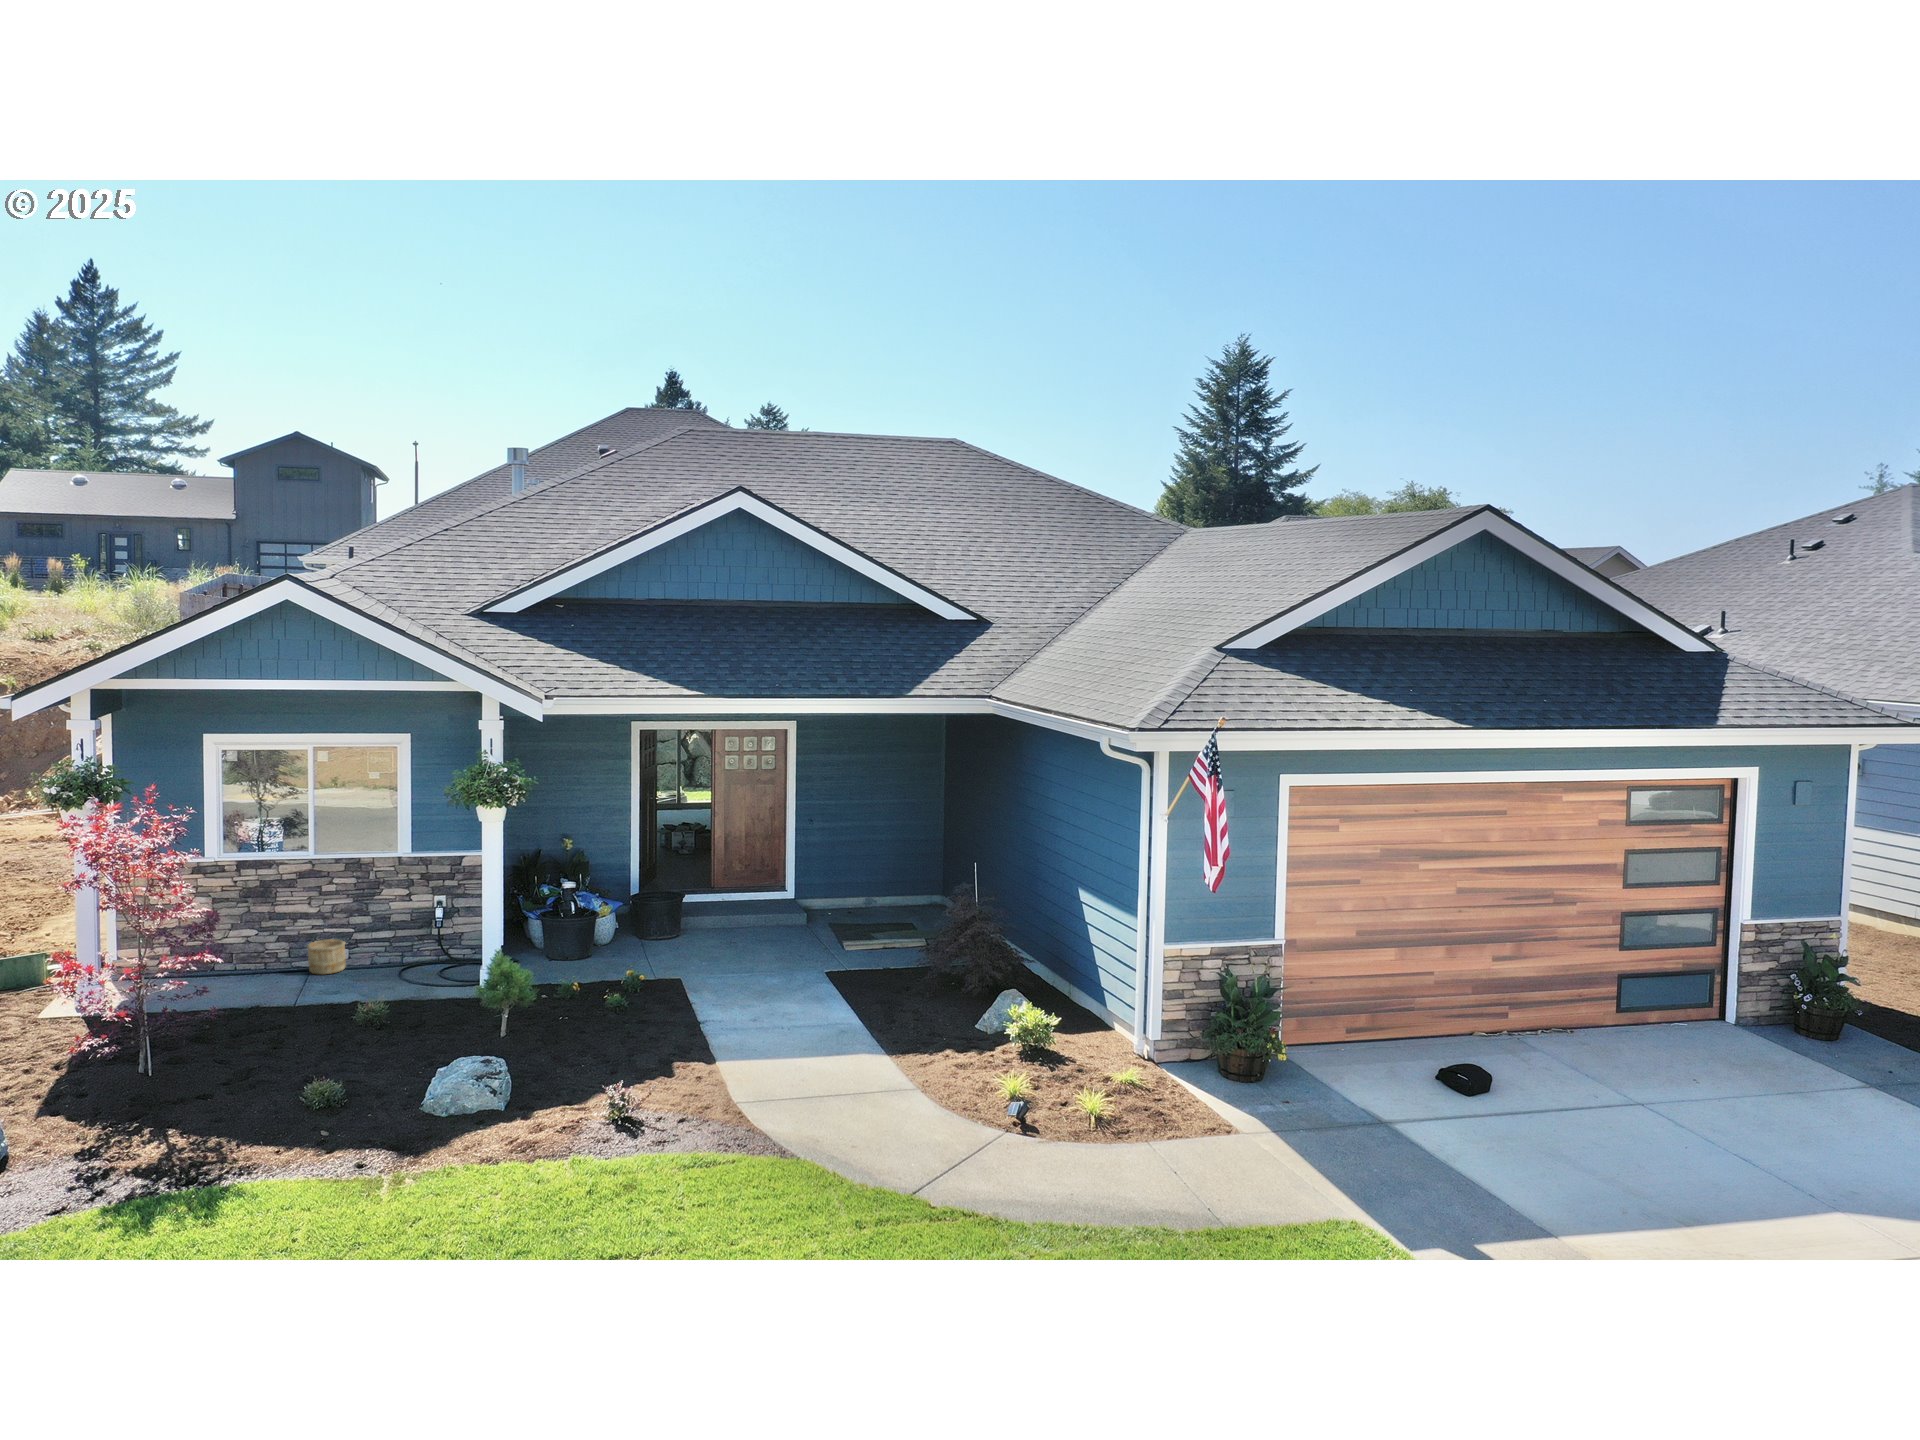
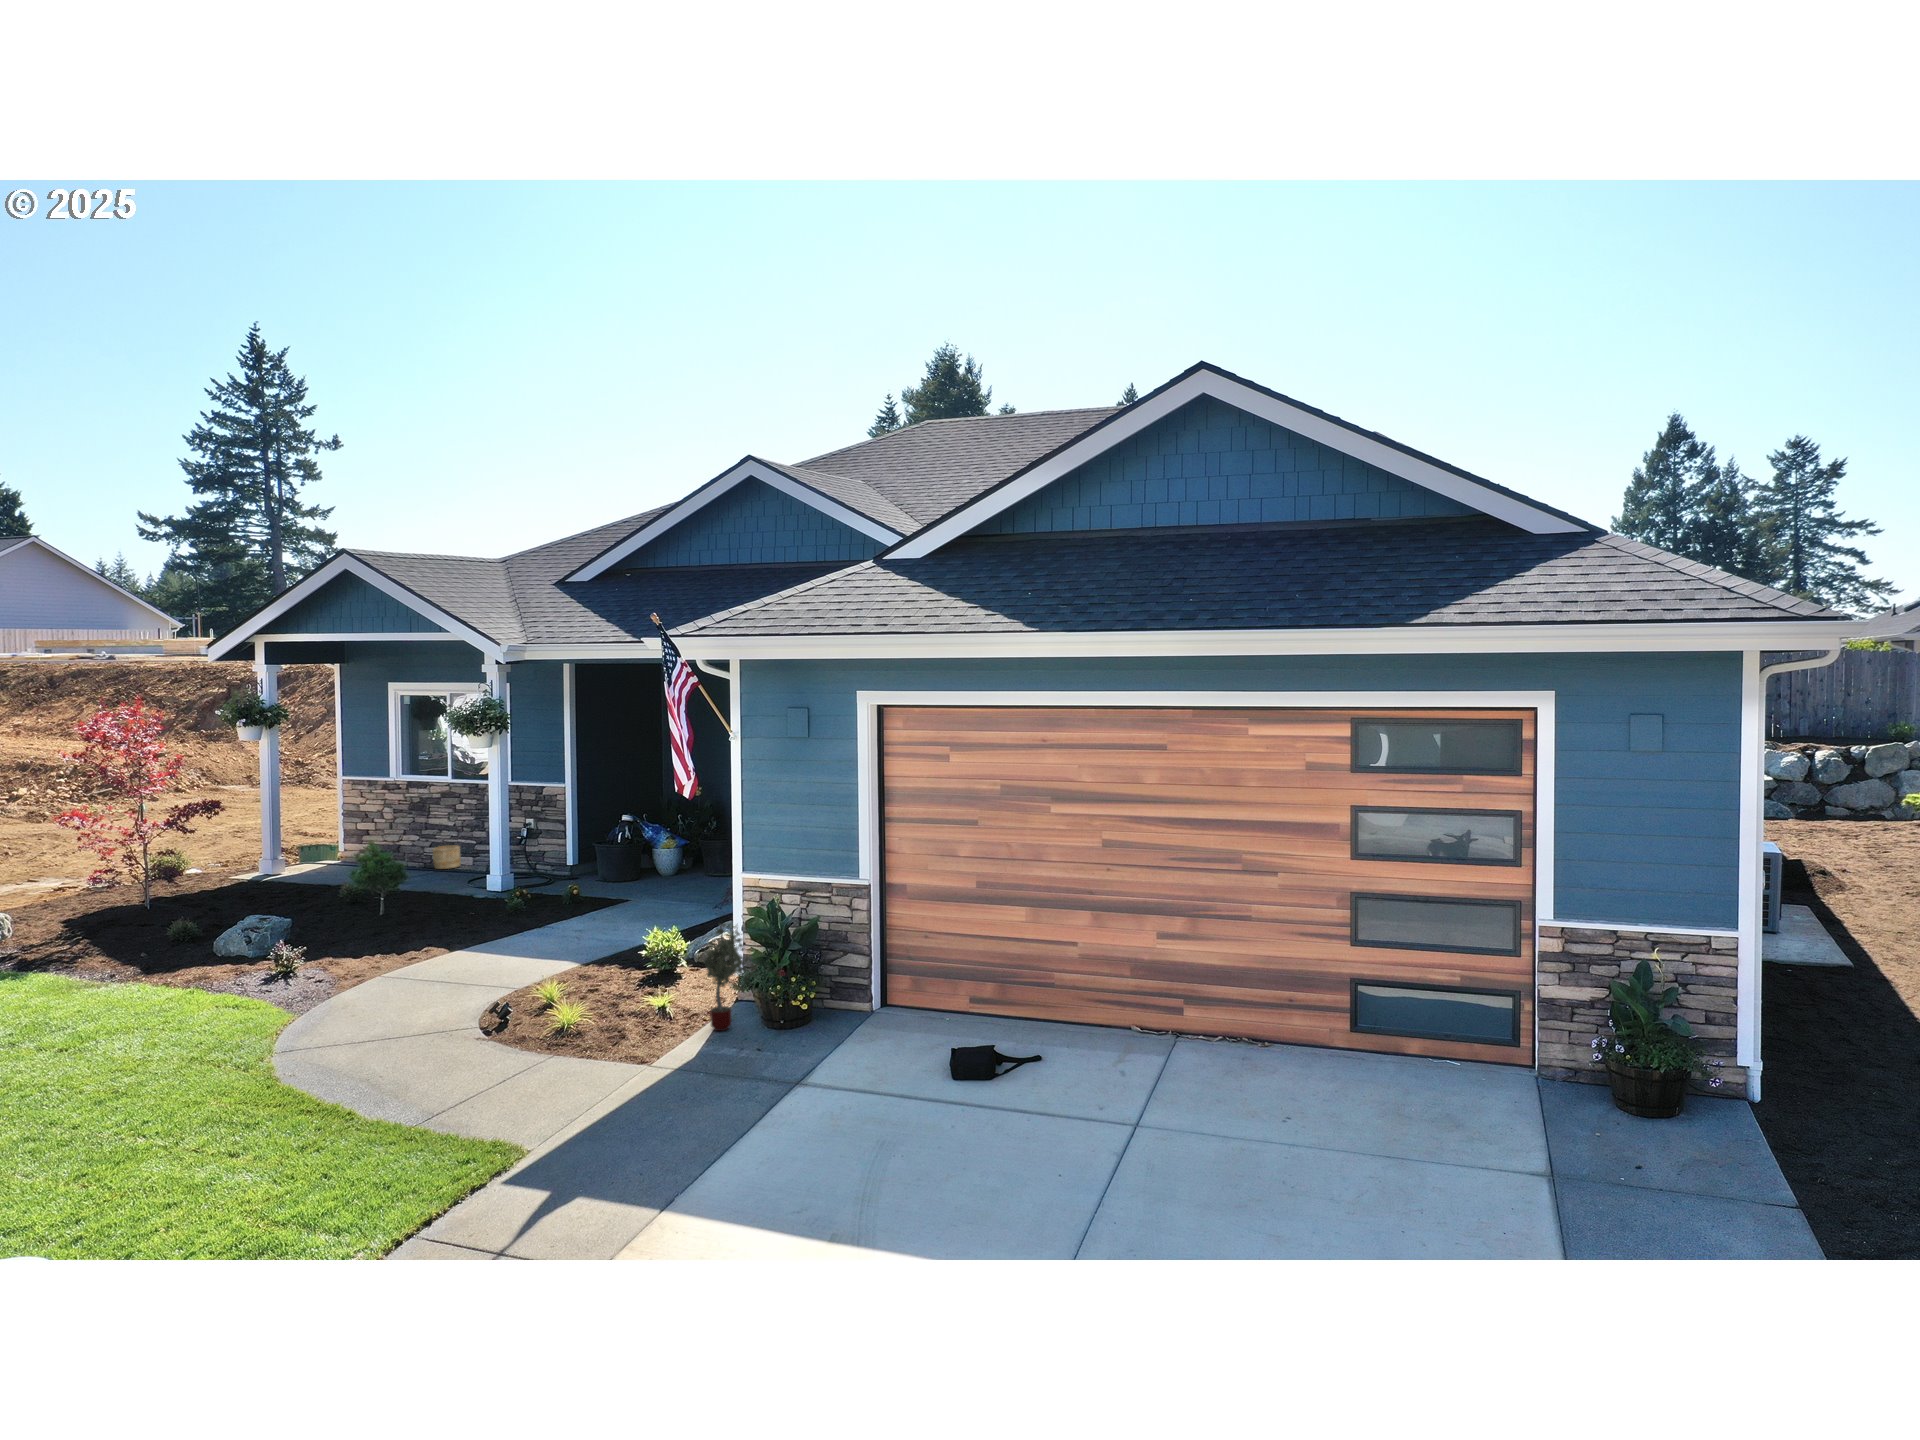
potted tree: none [1167,995,1252,1098] -> present [704,924,759,1031]

